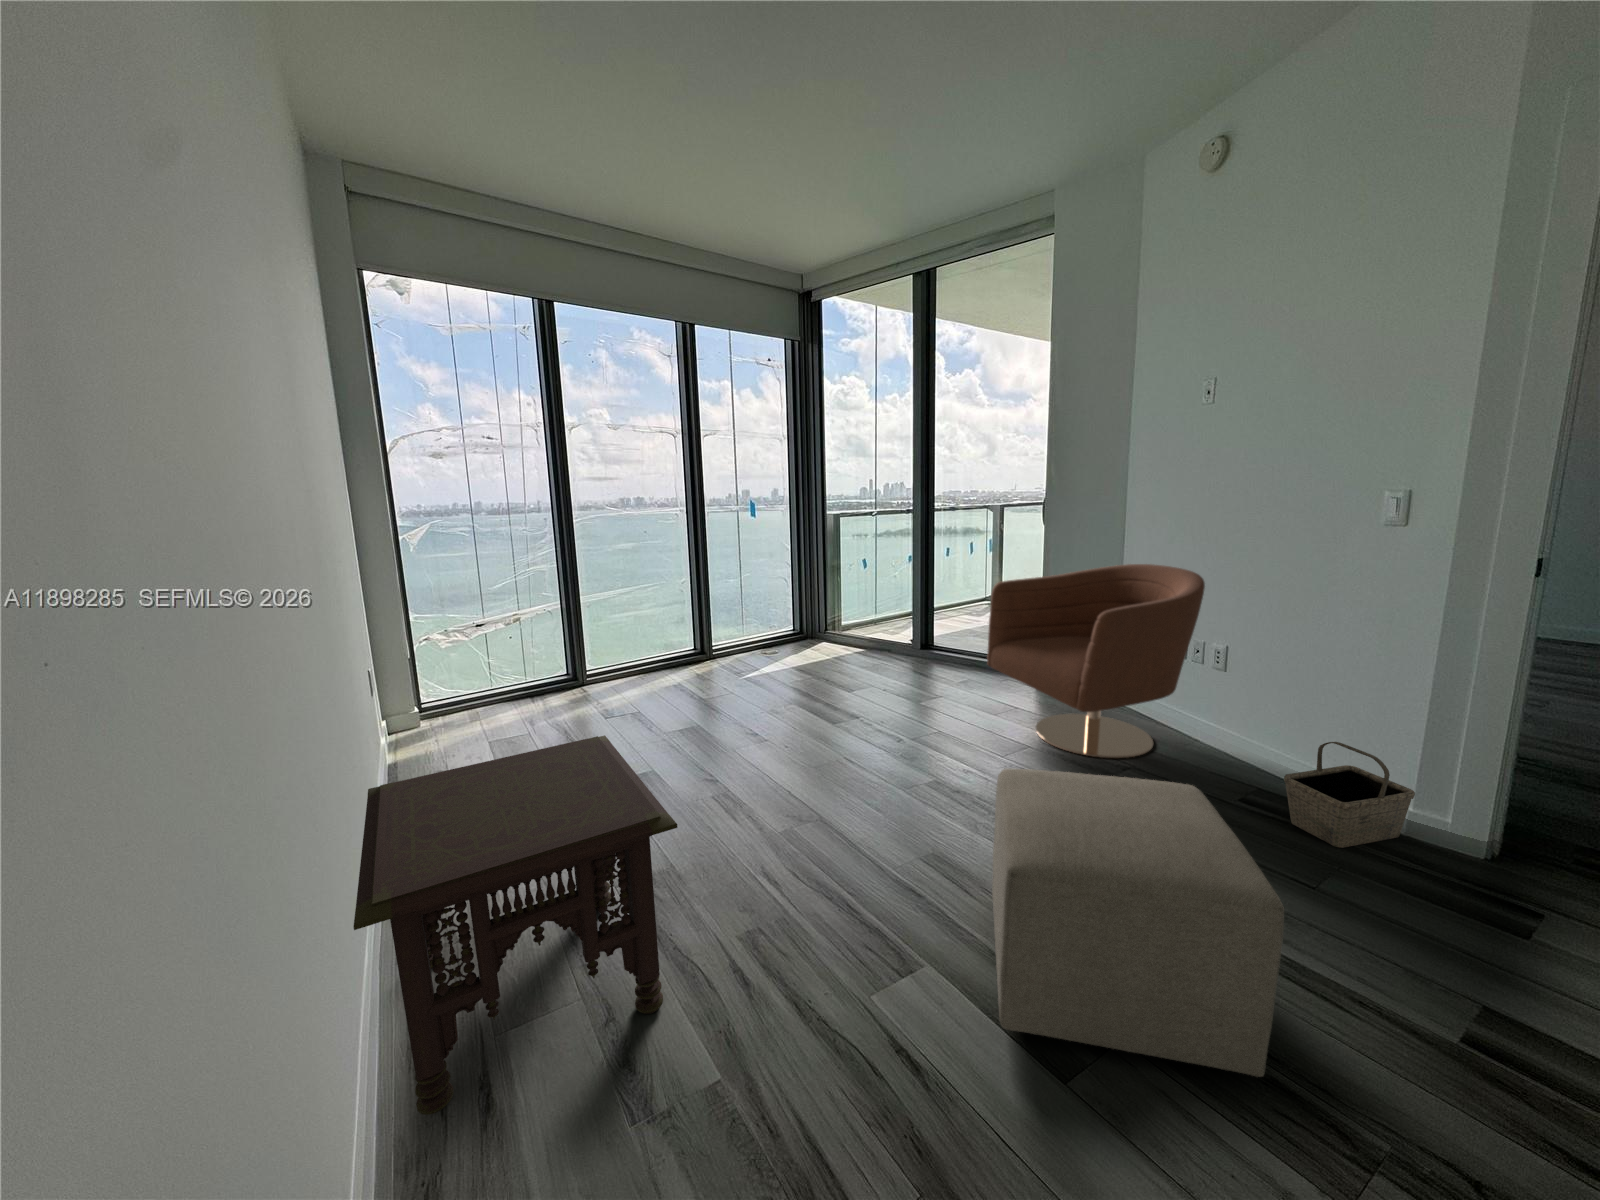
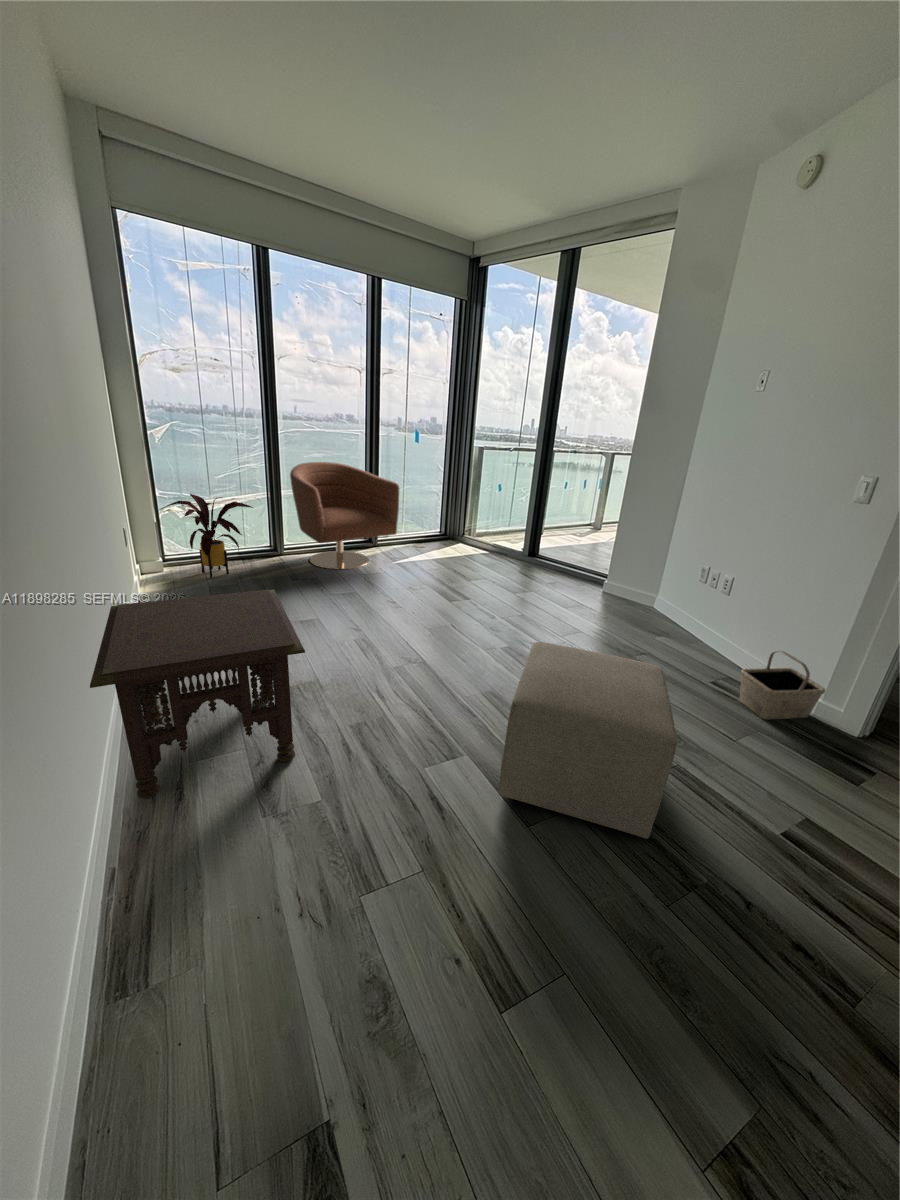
armchair: present [987,564,1205,758] -> present [290,462,399,569]
house plant: none [413,614,547,729] -> present [159,494,253,578]

